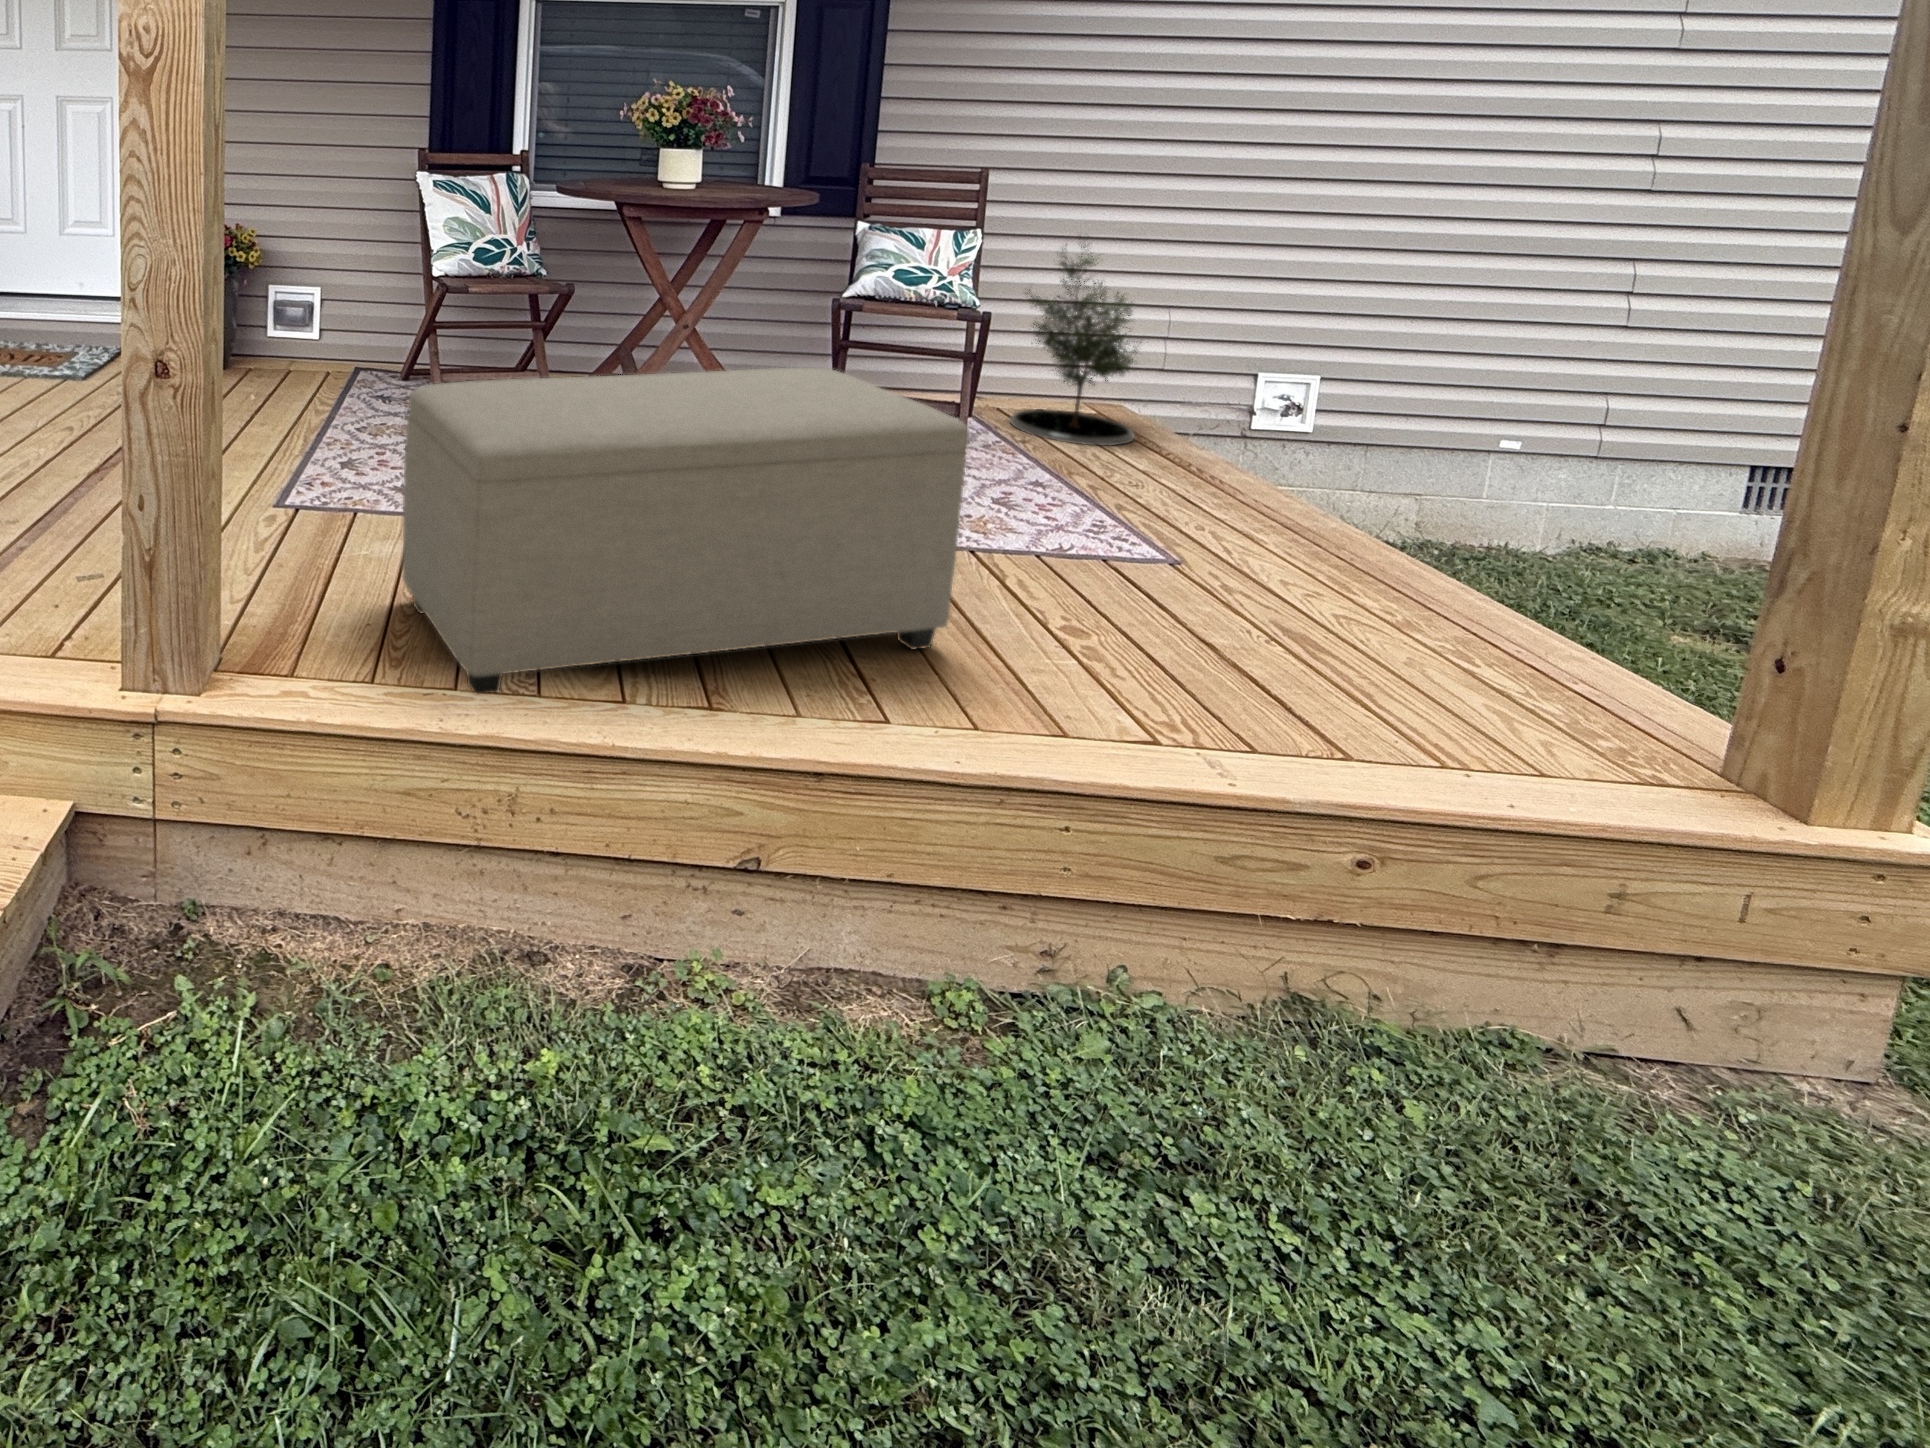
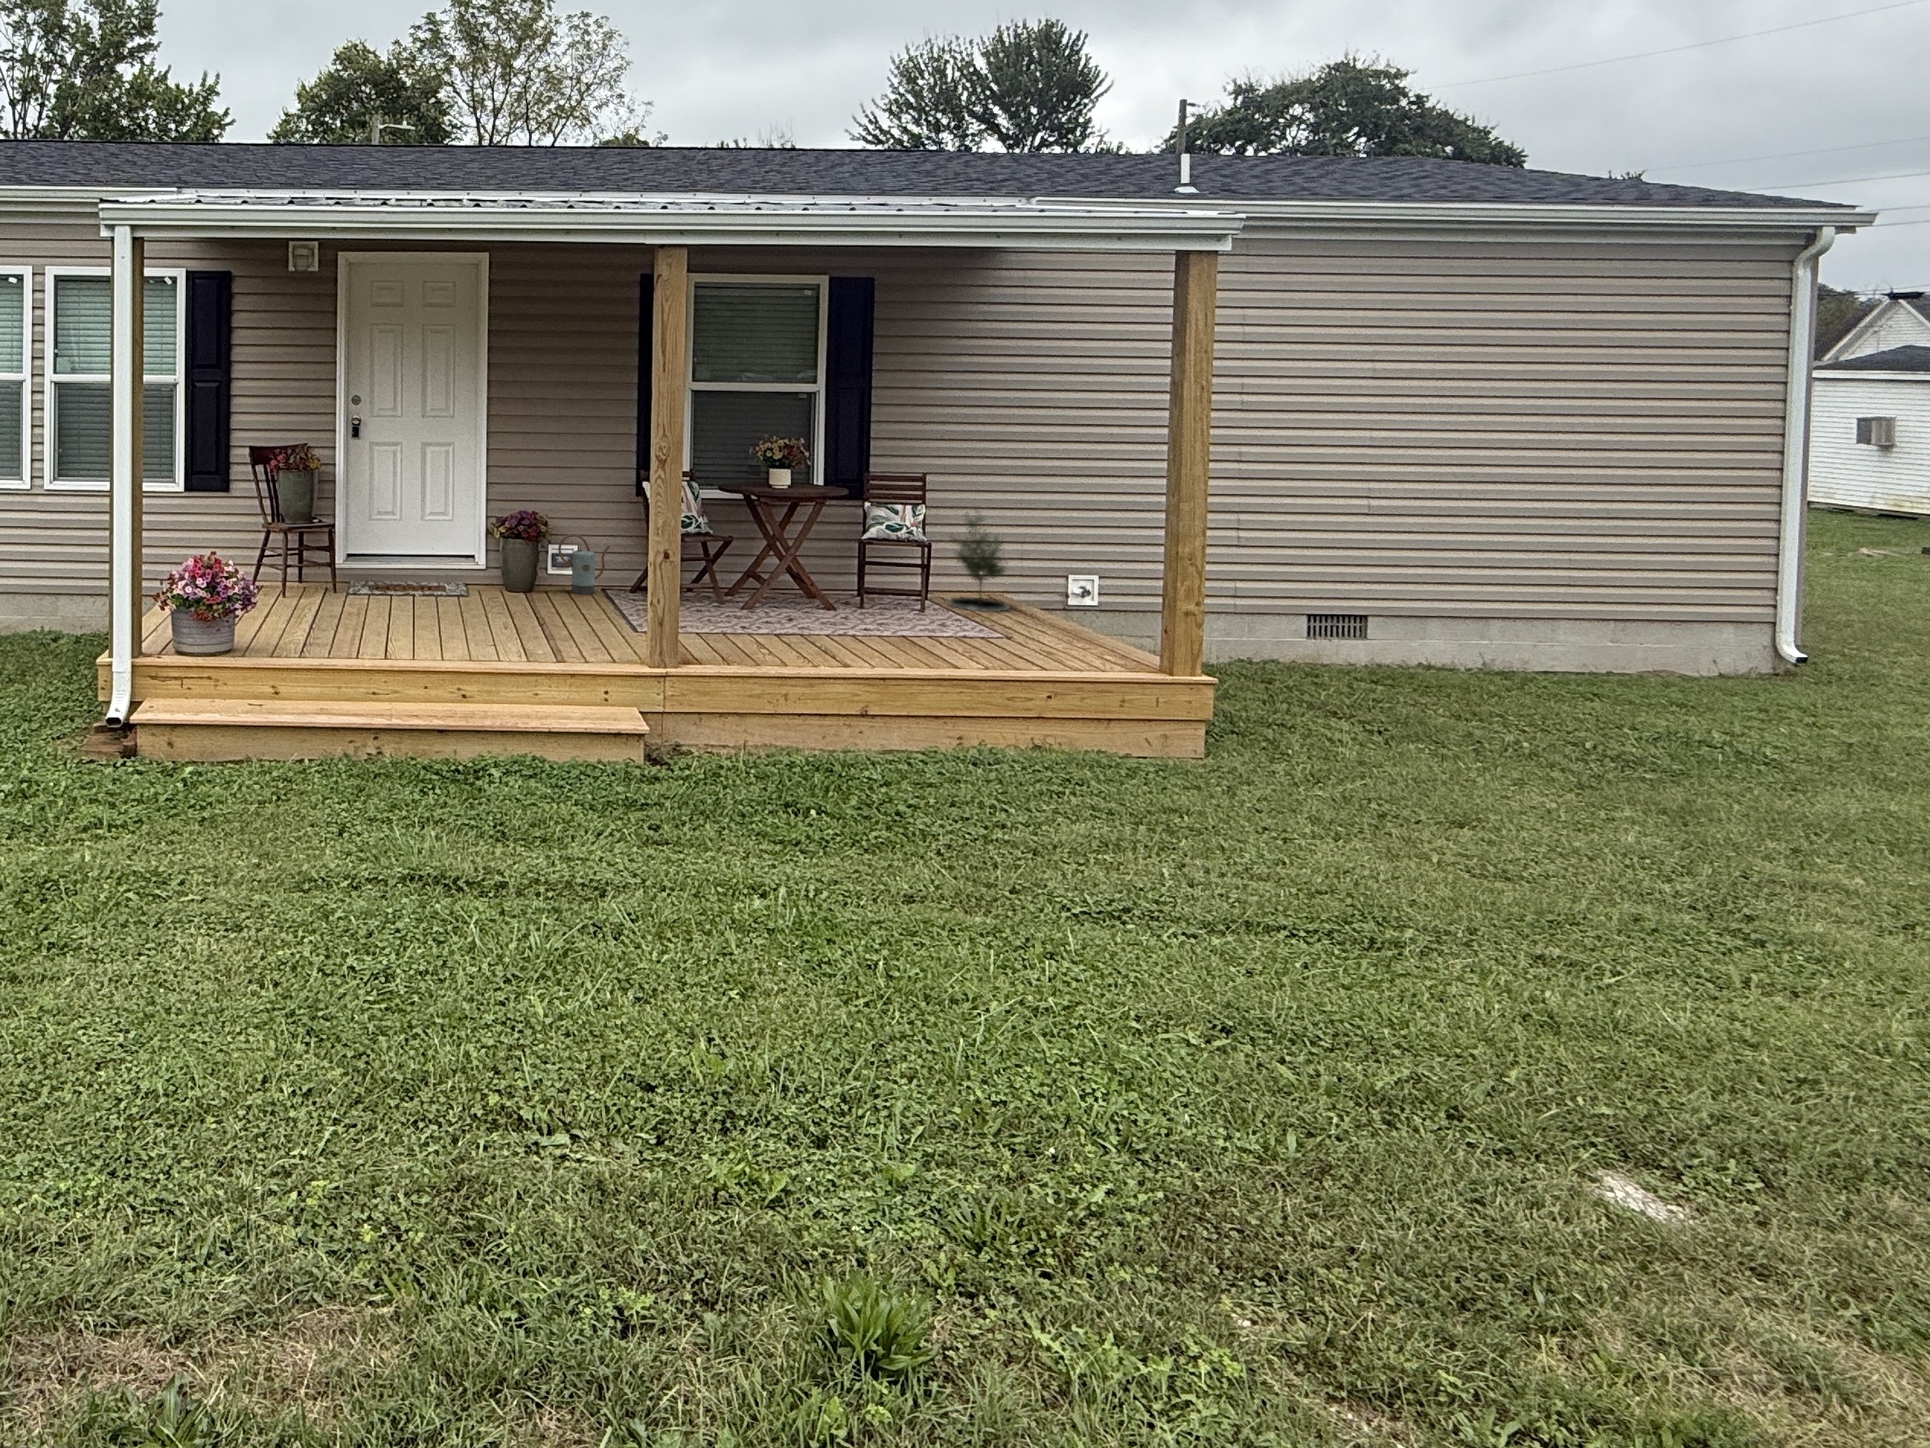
watering can: none [278,267,375,378] -> present [558,534,610,594]
ottoman: present [402,368,969,694] -> none [736,565,953,685]

